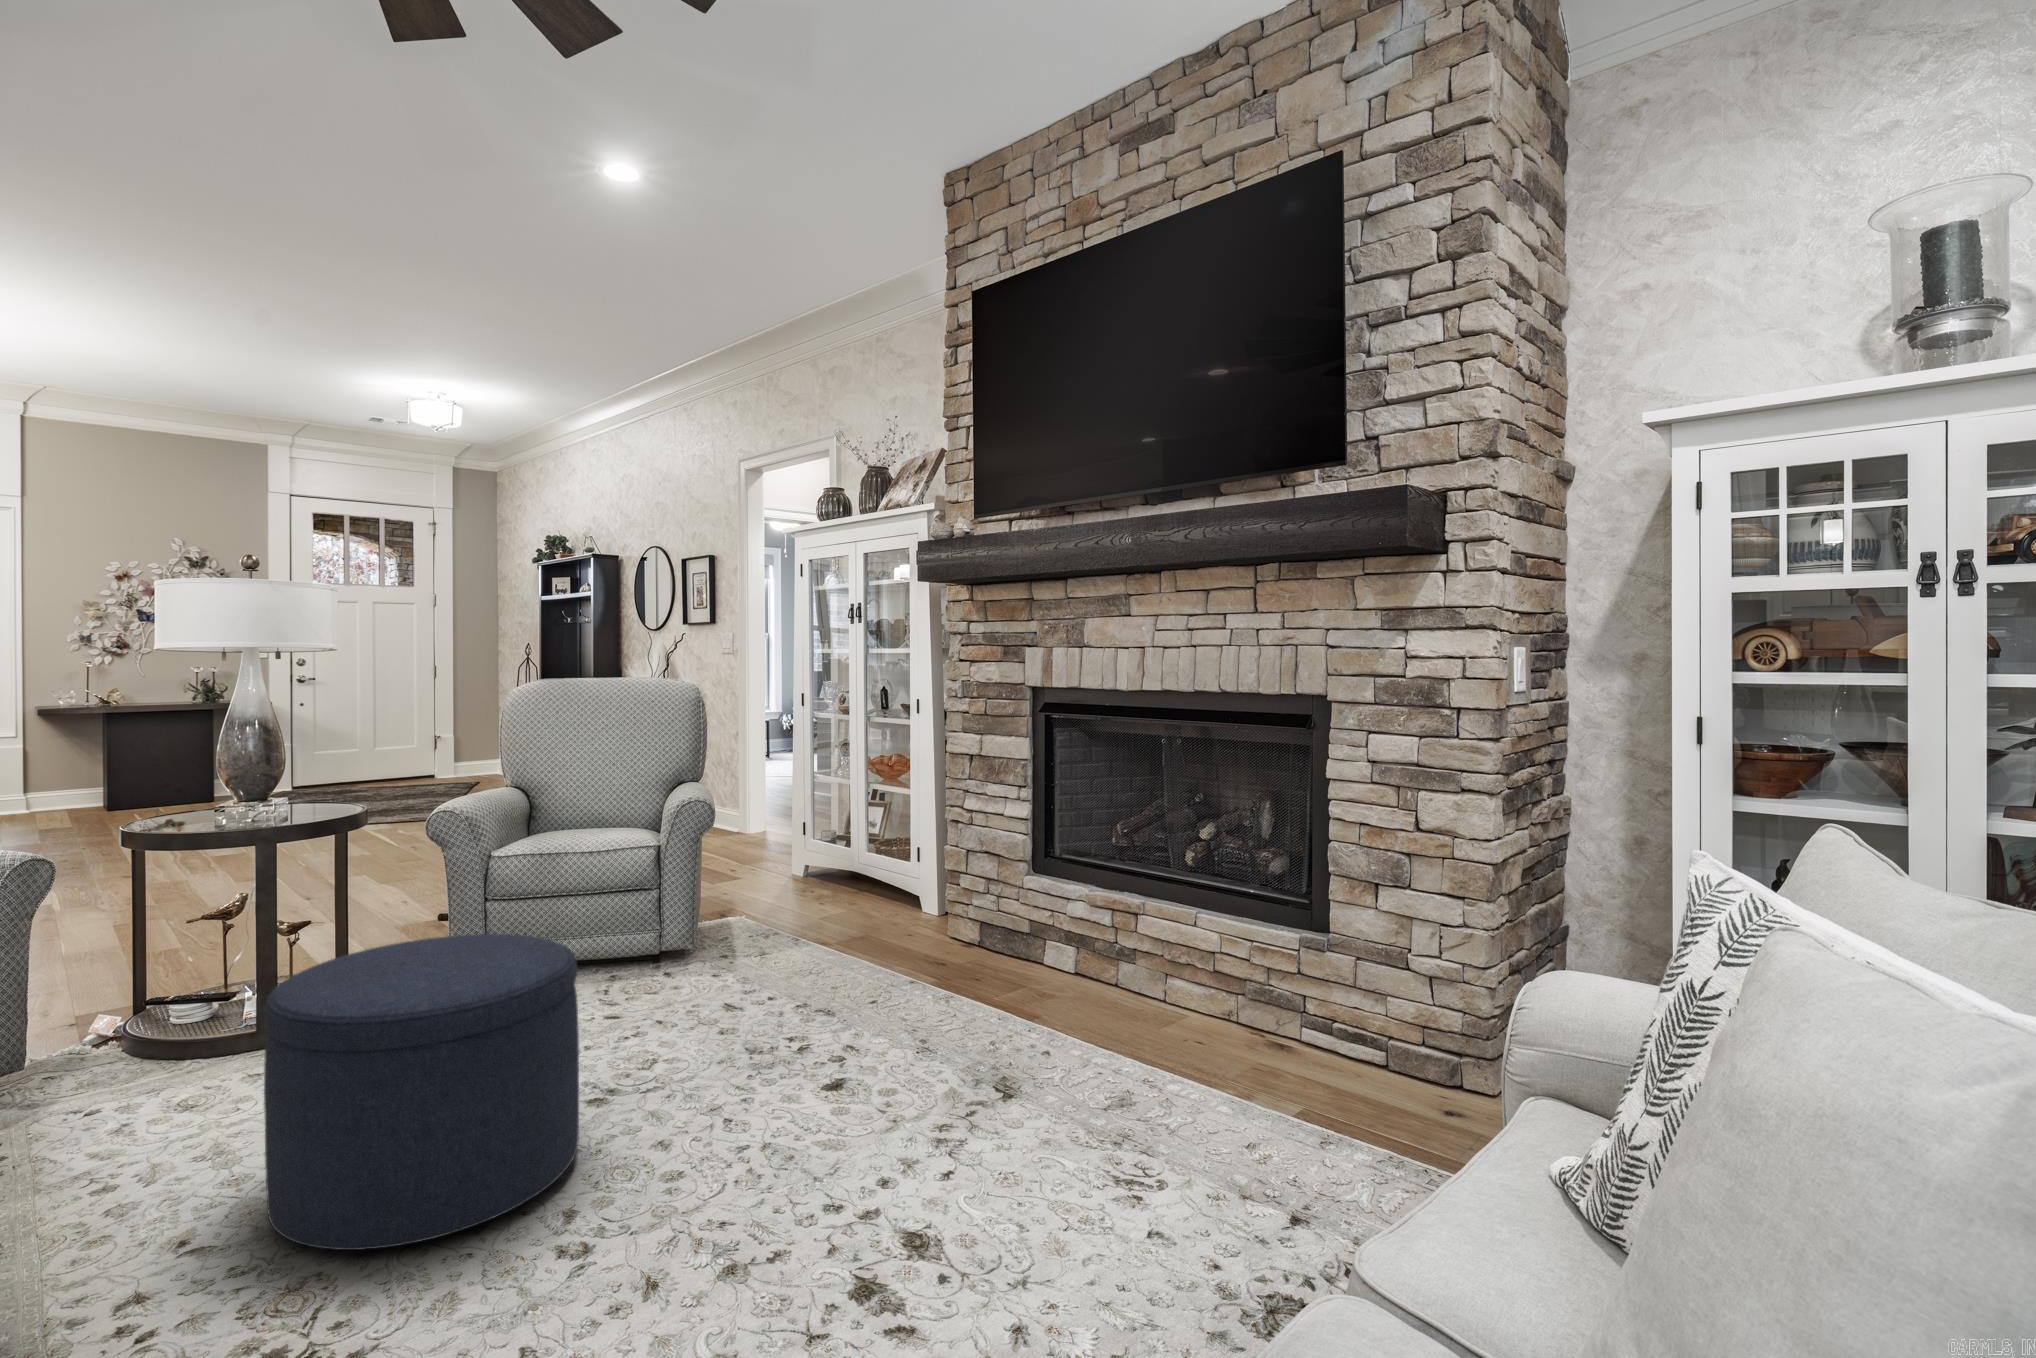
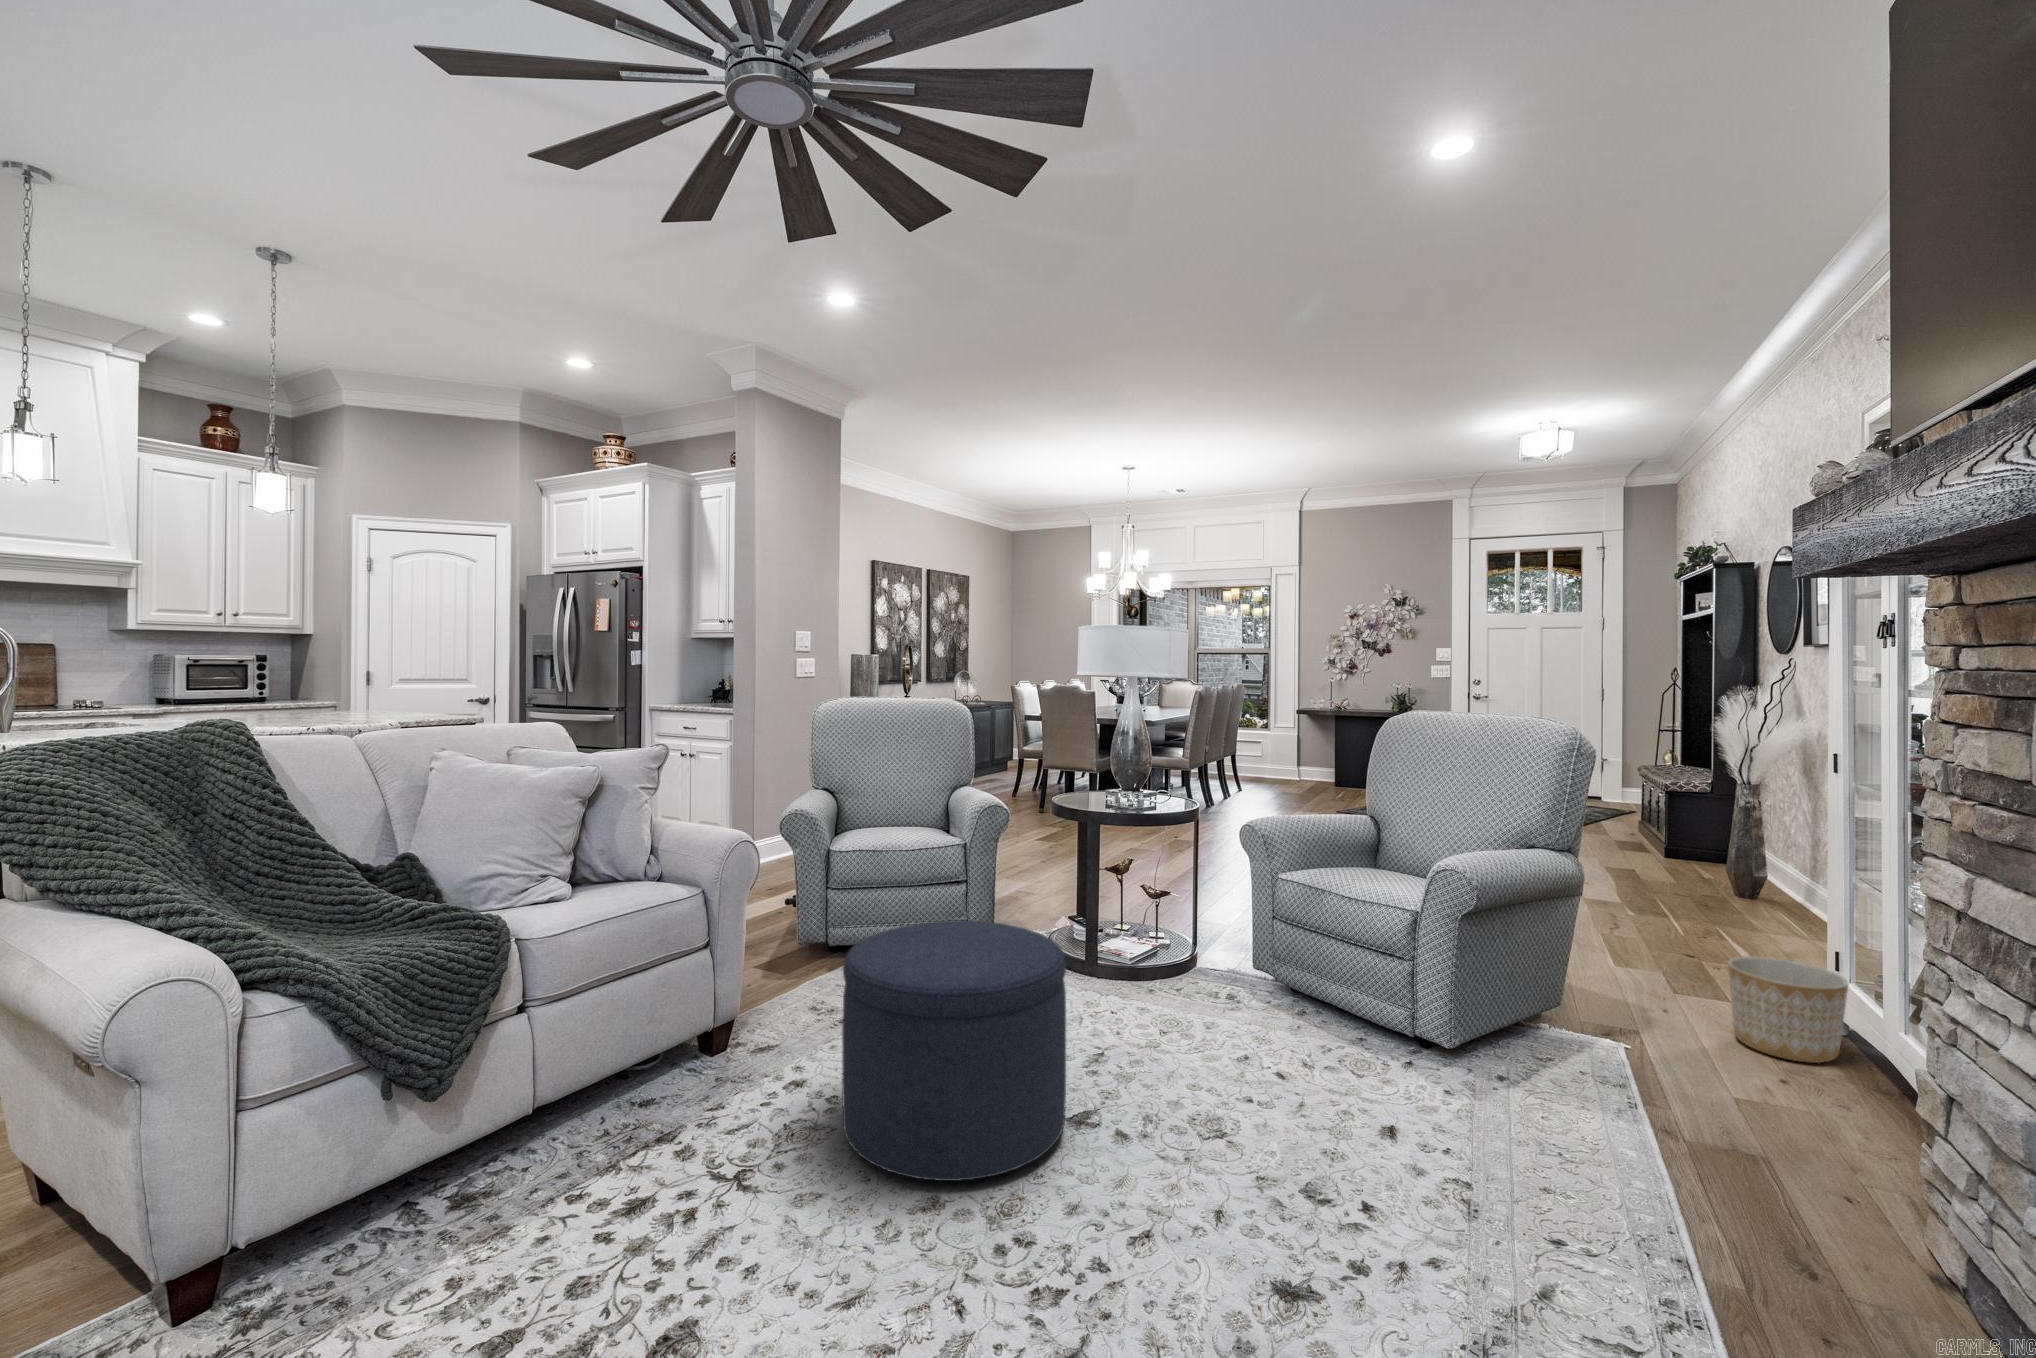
planter: none [778,834,840,895] -> present [1728,956,1849,1063]

